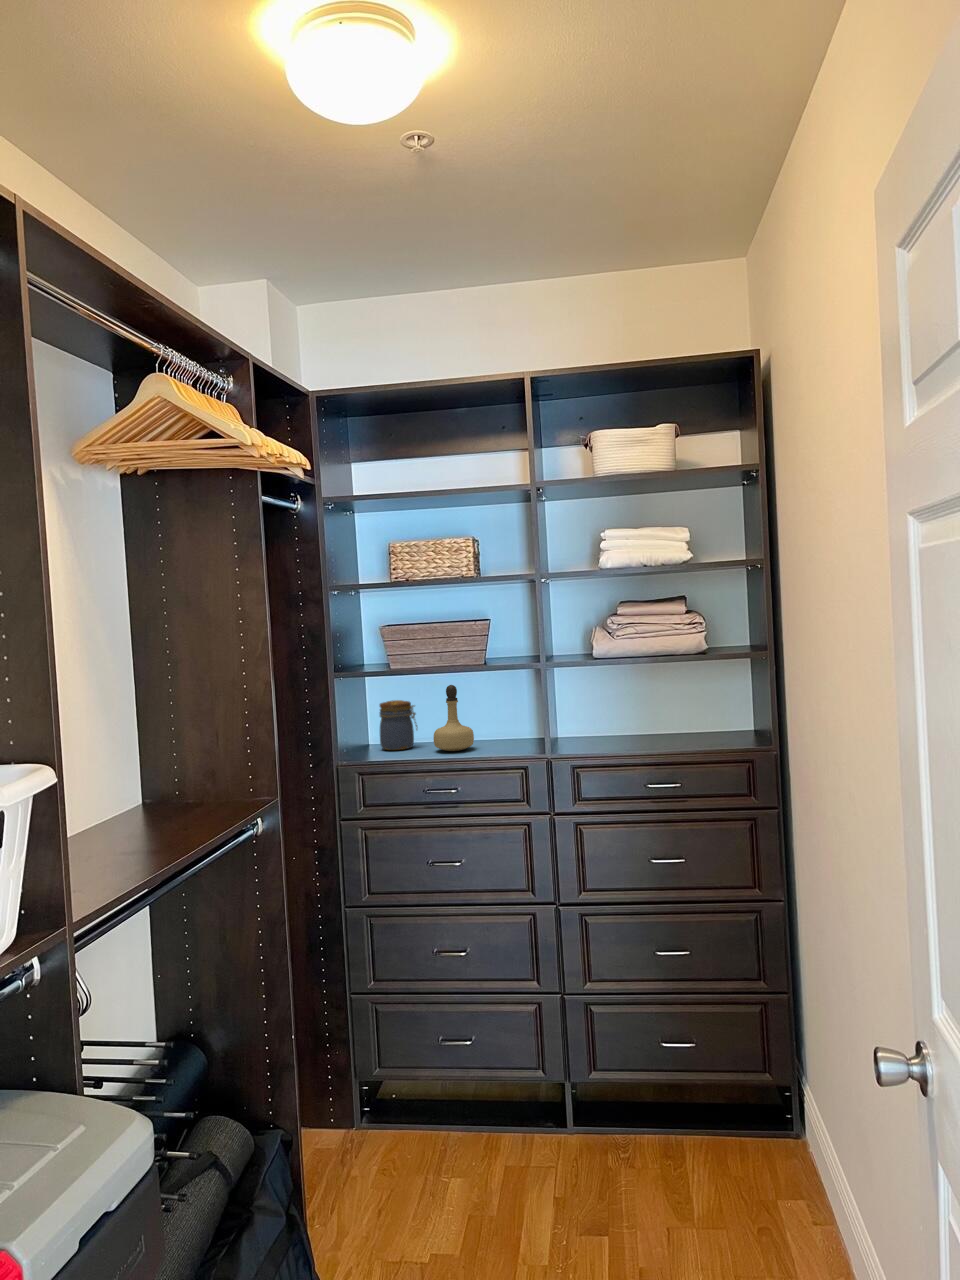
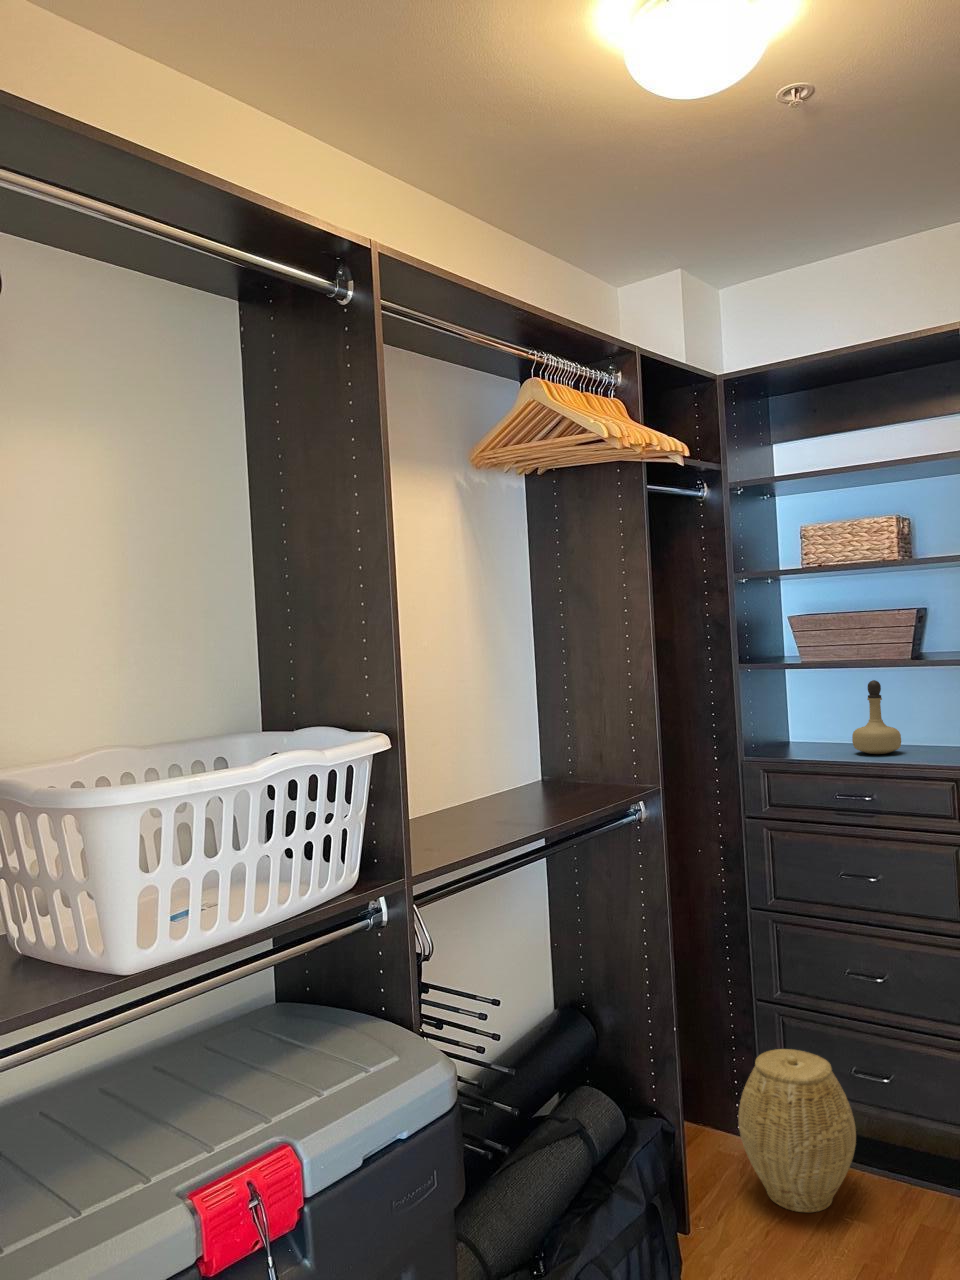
jar: present [380,700,417,750] -> none [795,696,839,749]
woven basket: none [347,1033,451,1185] -> present [738,1049,856,1212]

